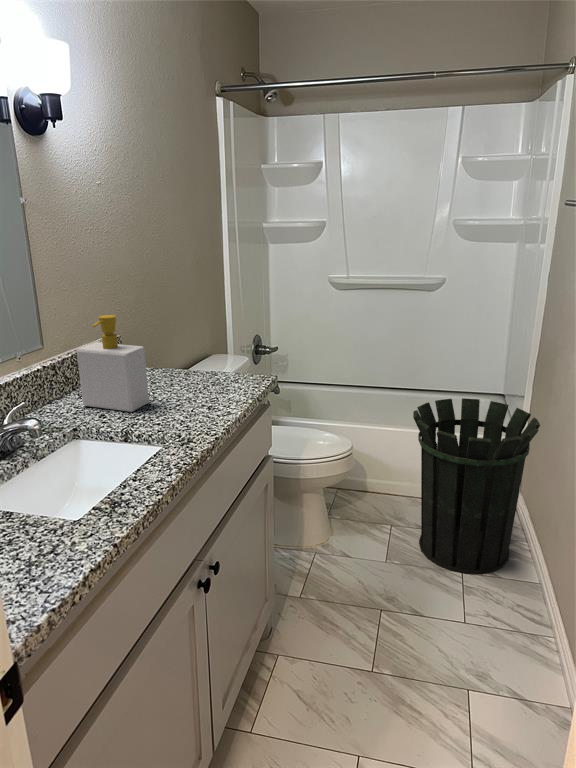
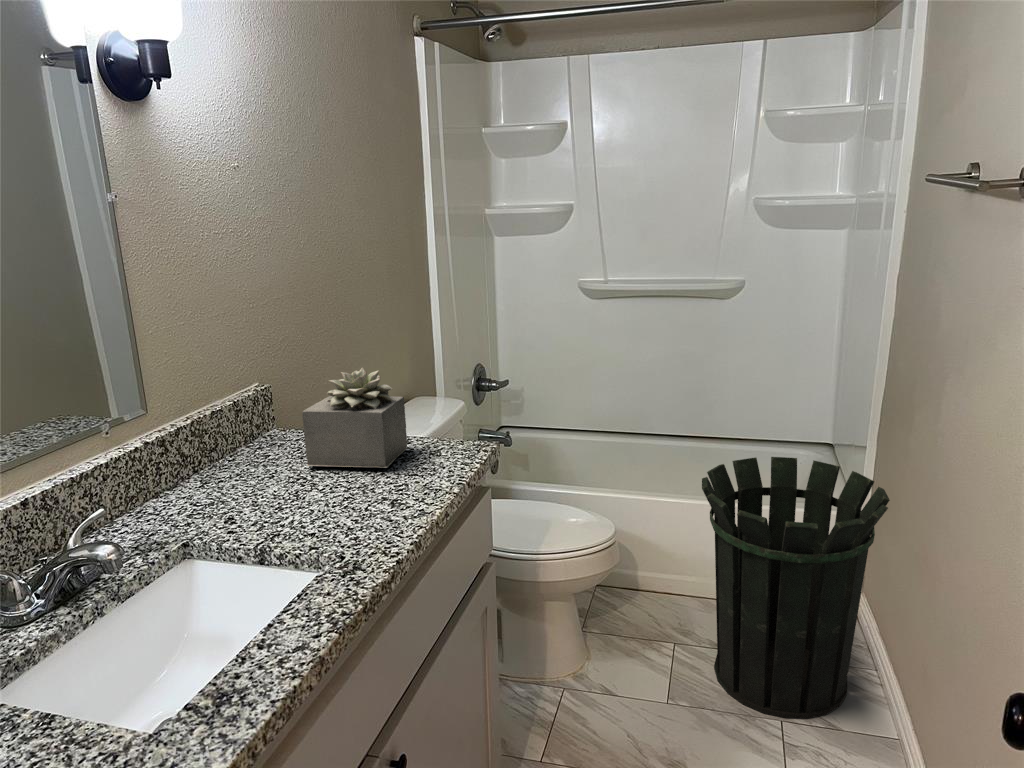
soap bottle: present [77,315,149,412] -> none [193,365,304,511]
succulent plant: none [146,321,216,388] -> present [302,367,407,468]

